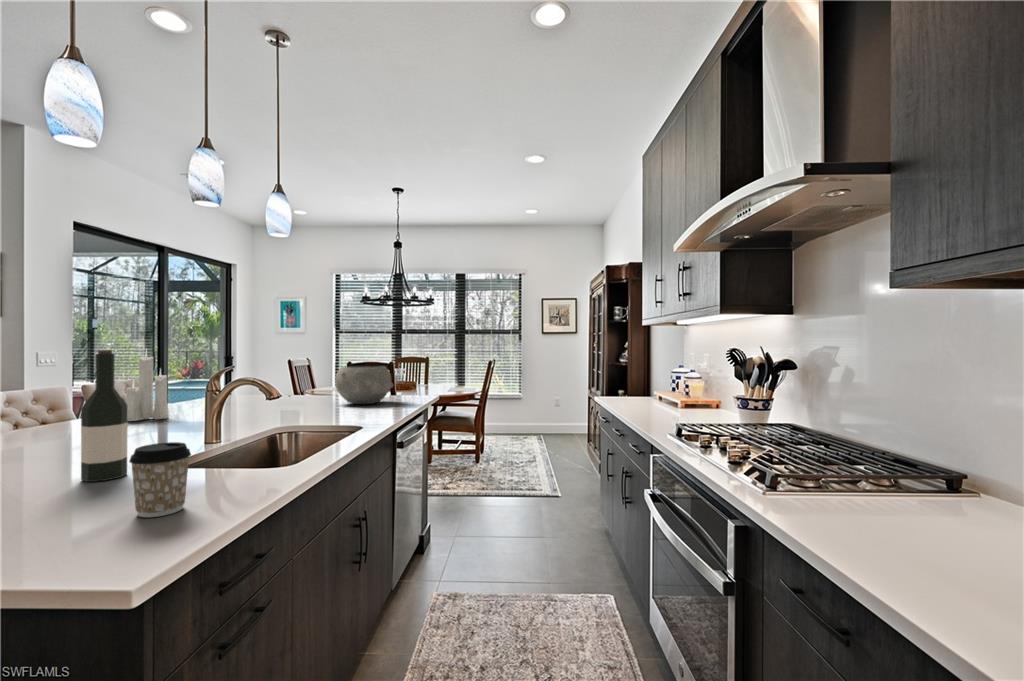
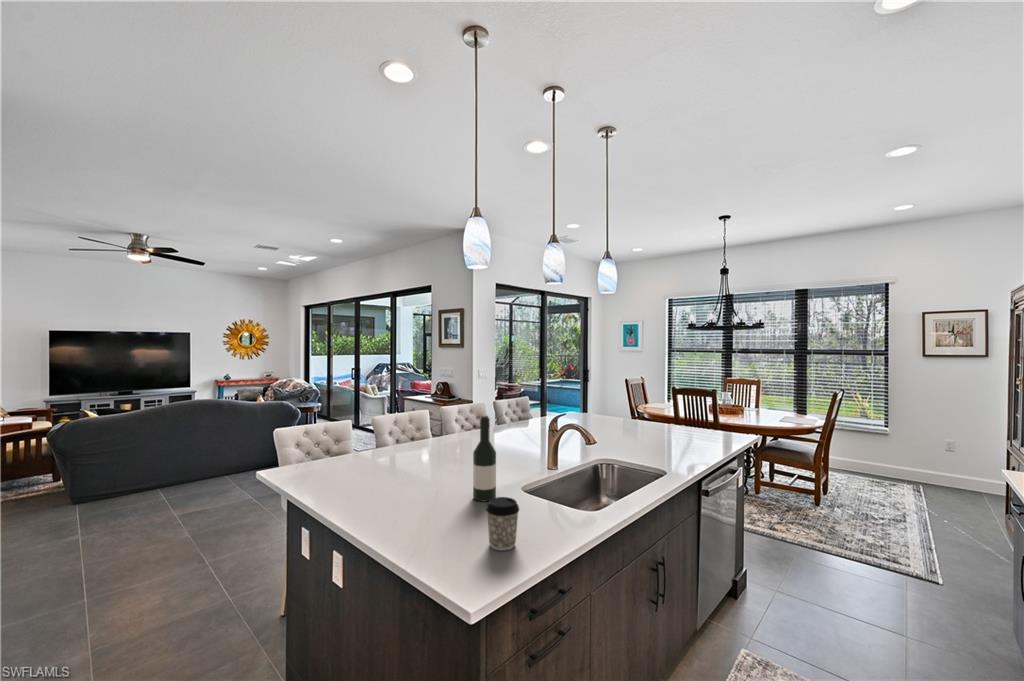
candle: present [126,351,169,421] -> none [508,384,533,438]
ceramic bowl: present [335,366,393,404] -> none [652,405,706,443]

